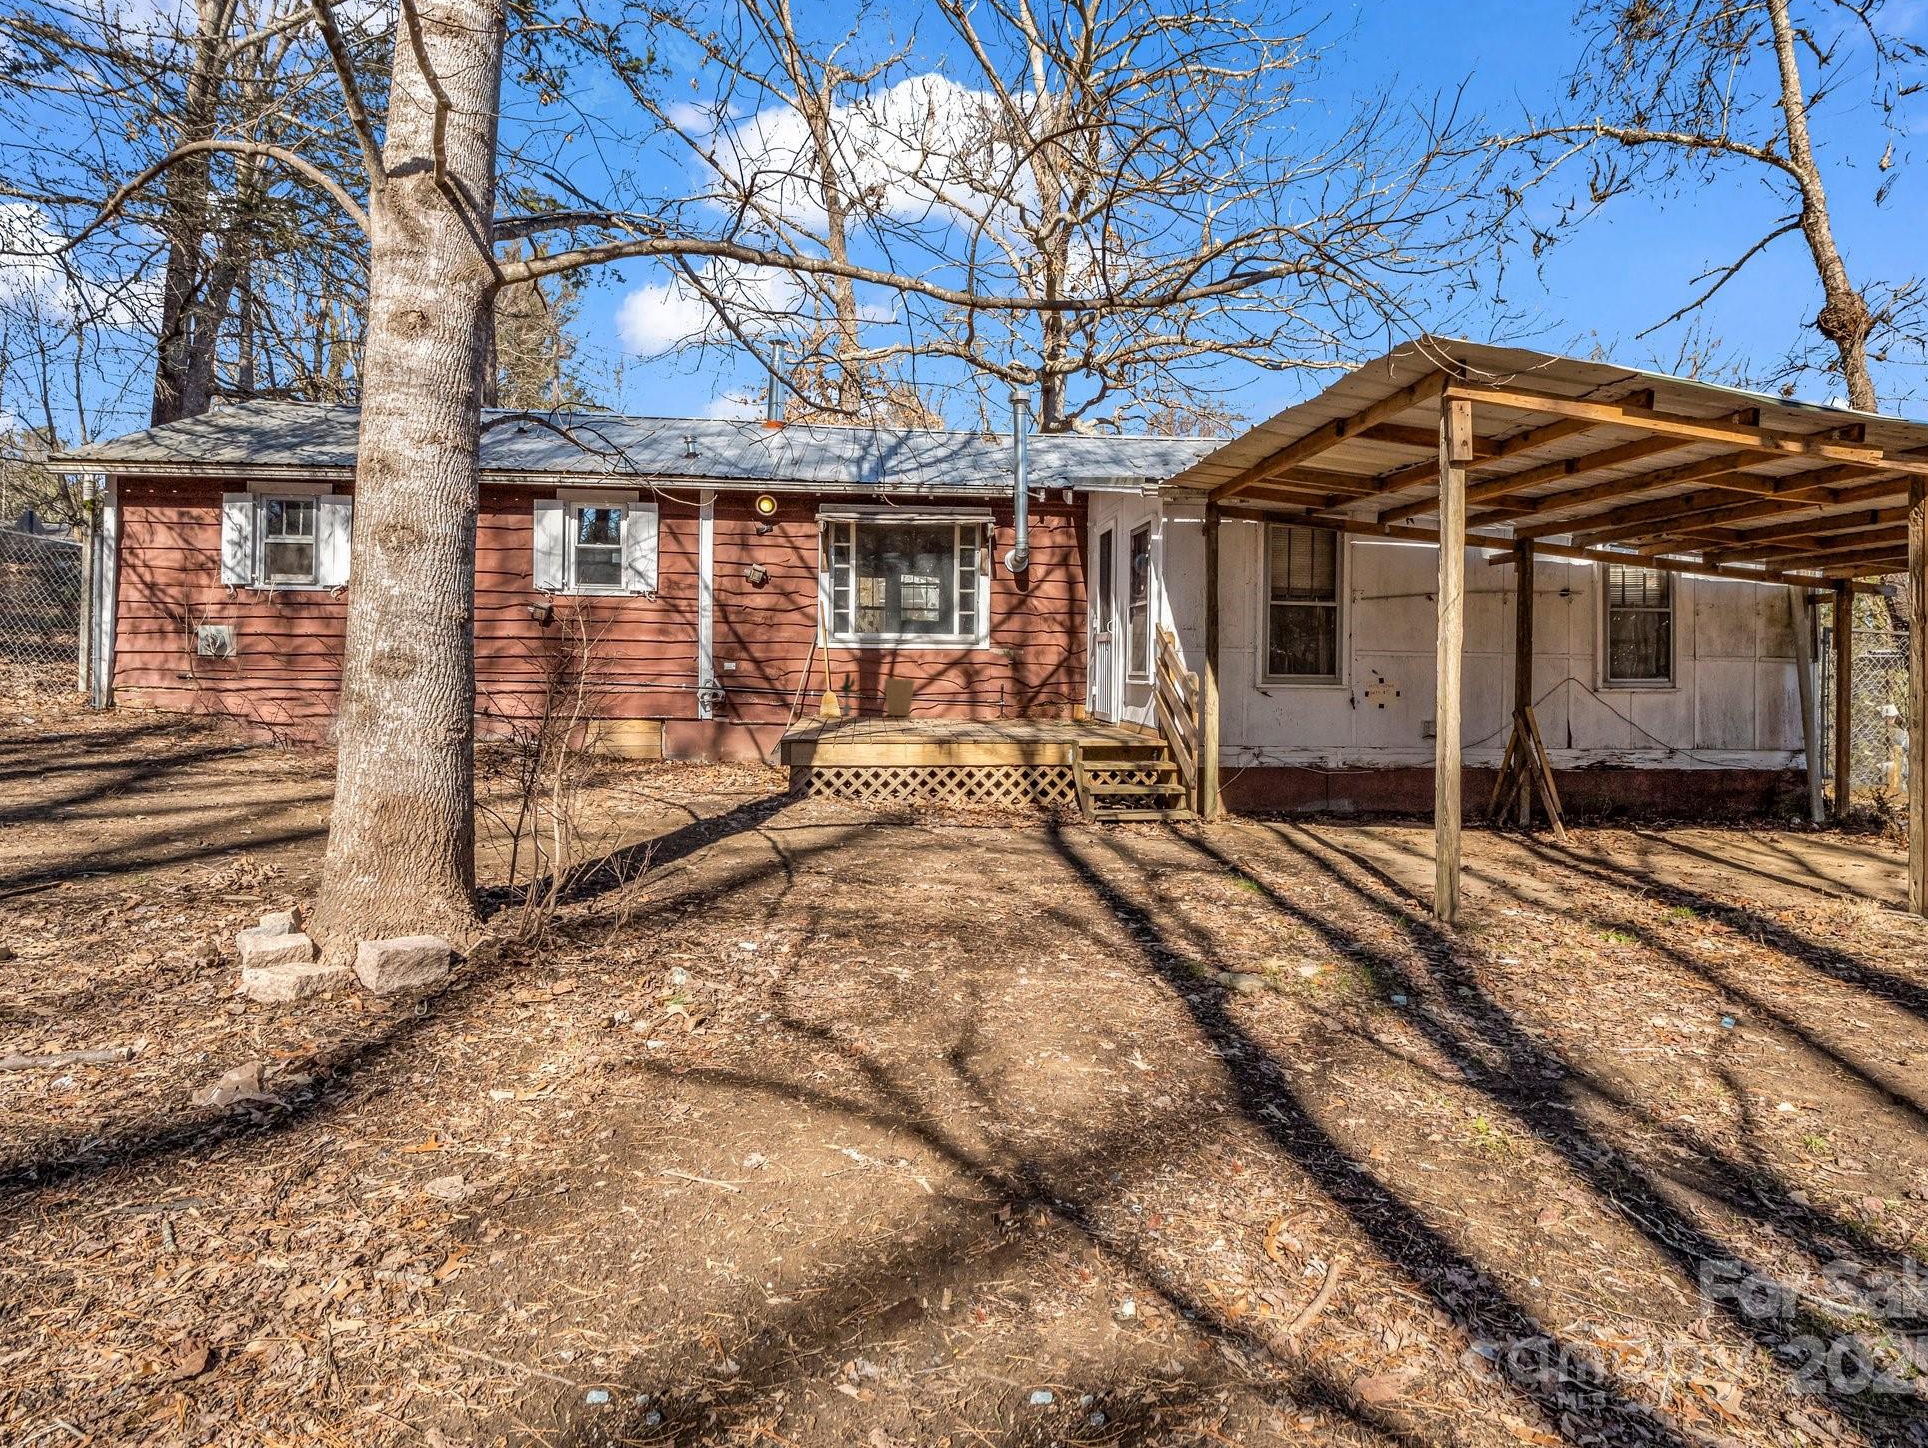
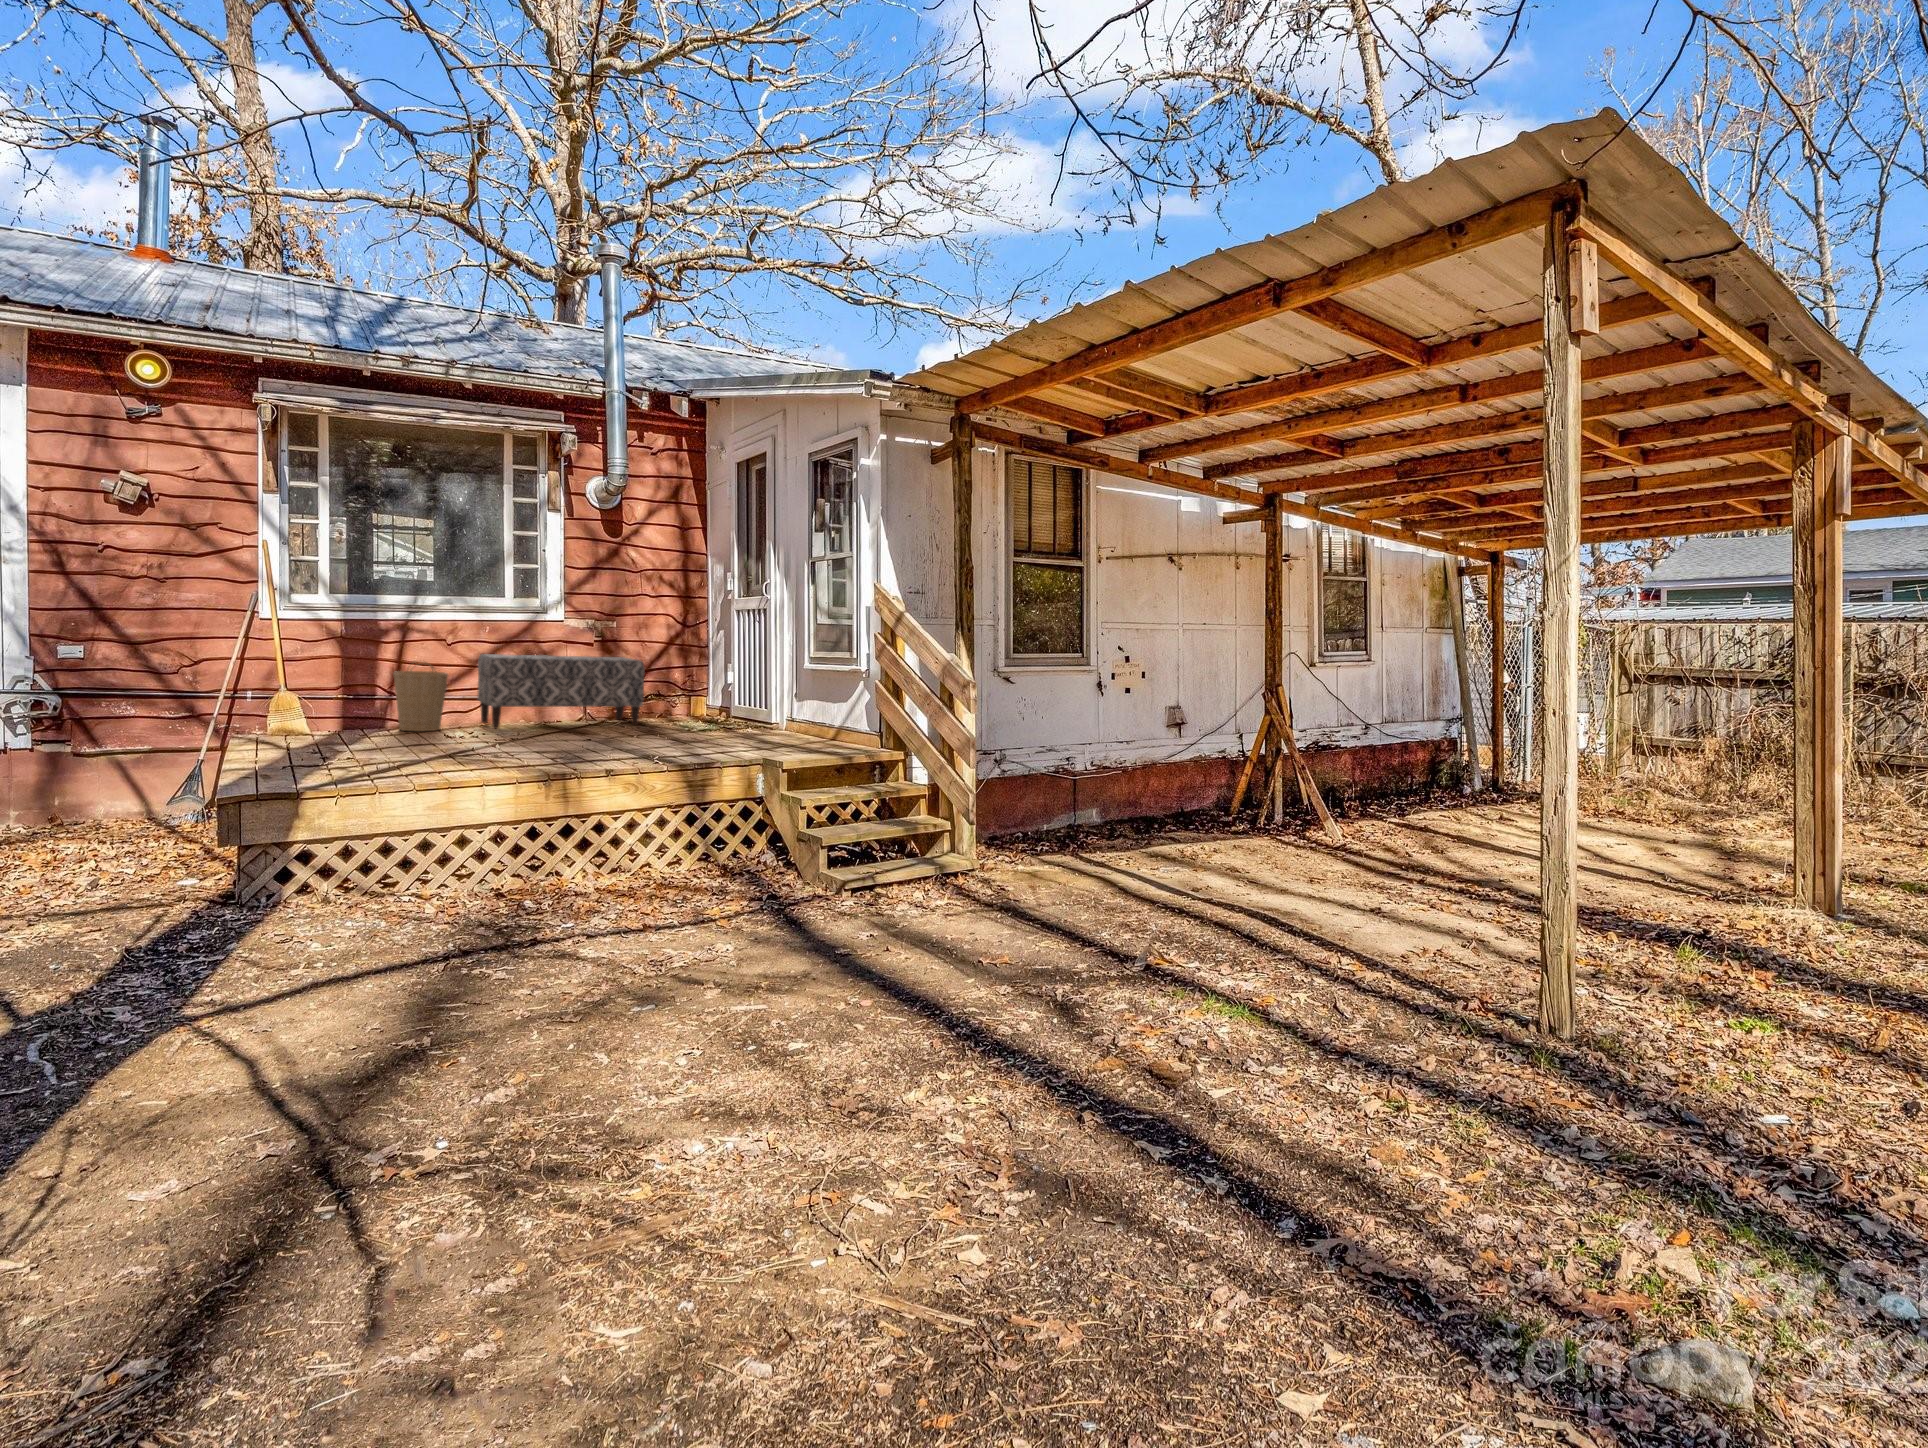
bench: none [933,669,1031,720] -> present [478,654,645,729]
potted plant: present [840,673,863,714] -> none [301,662,354,733]

